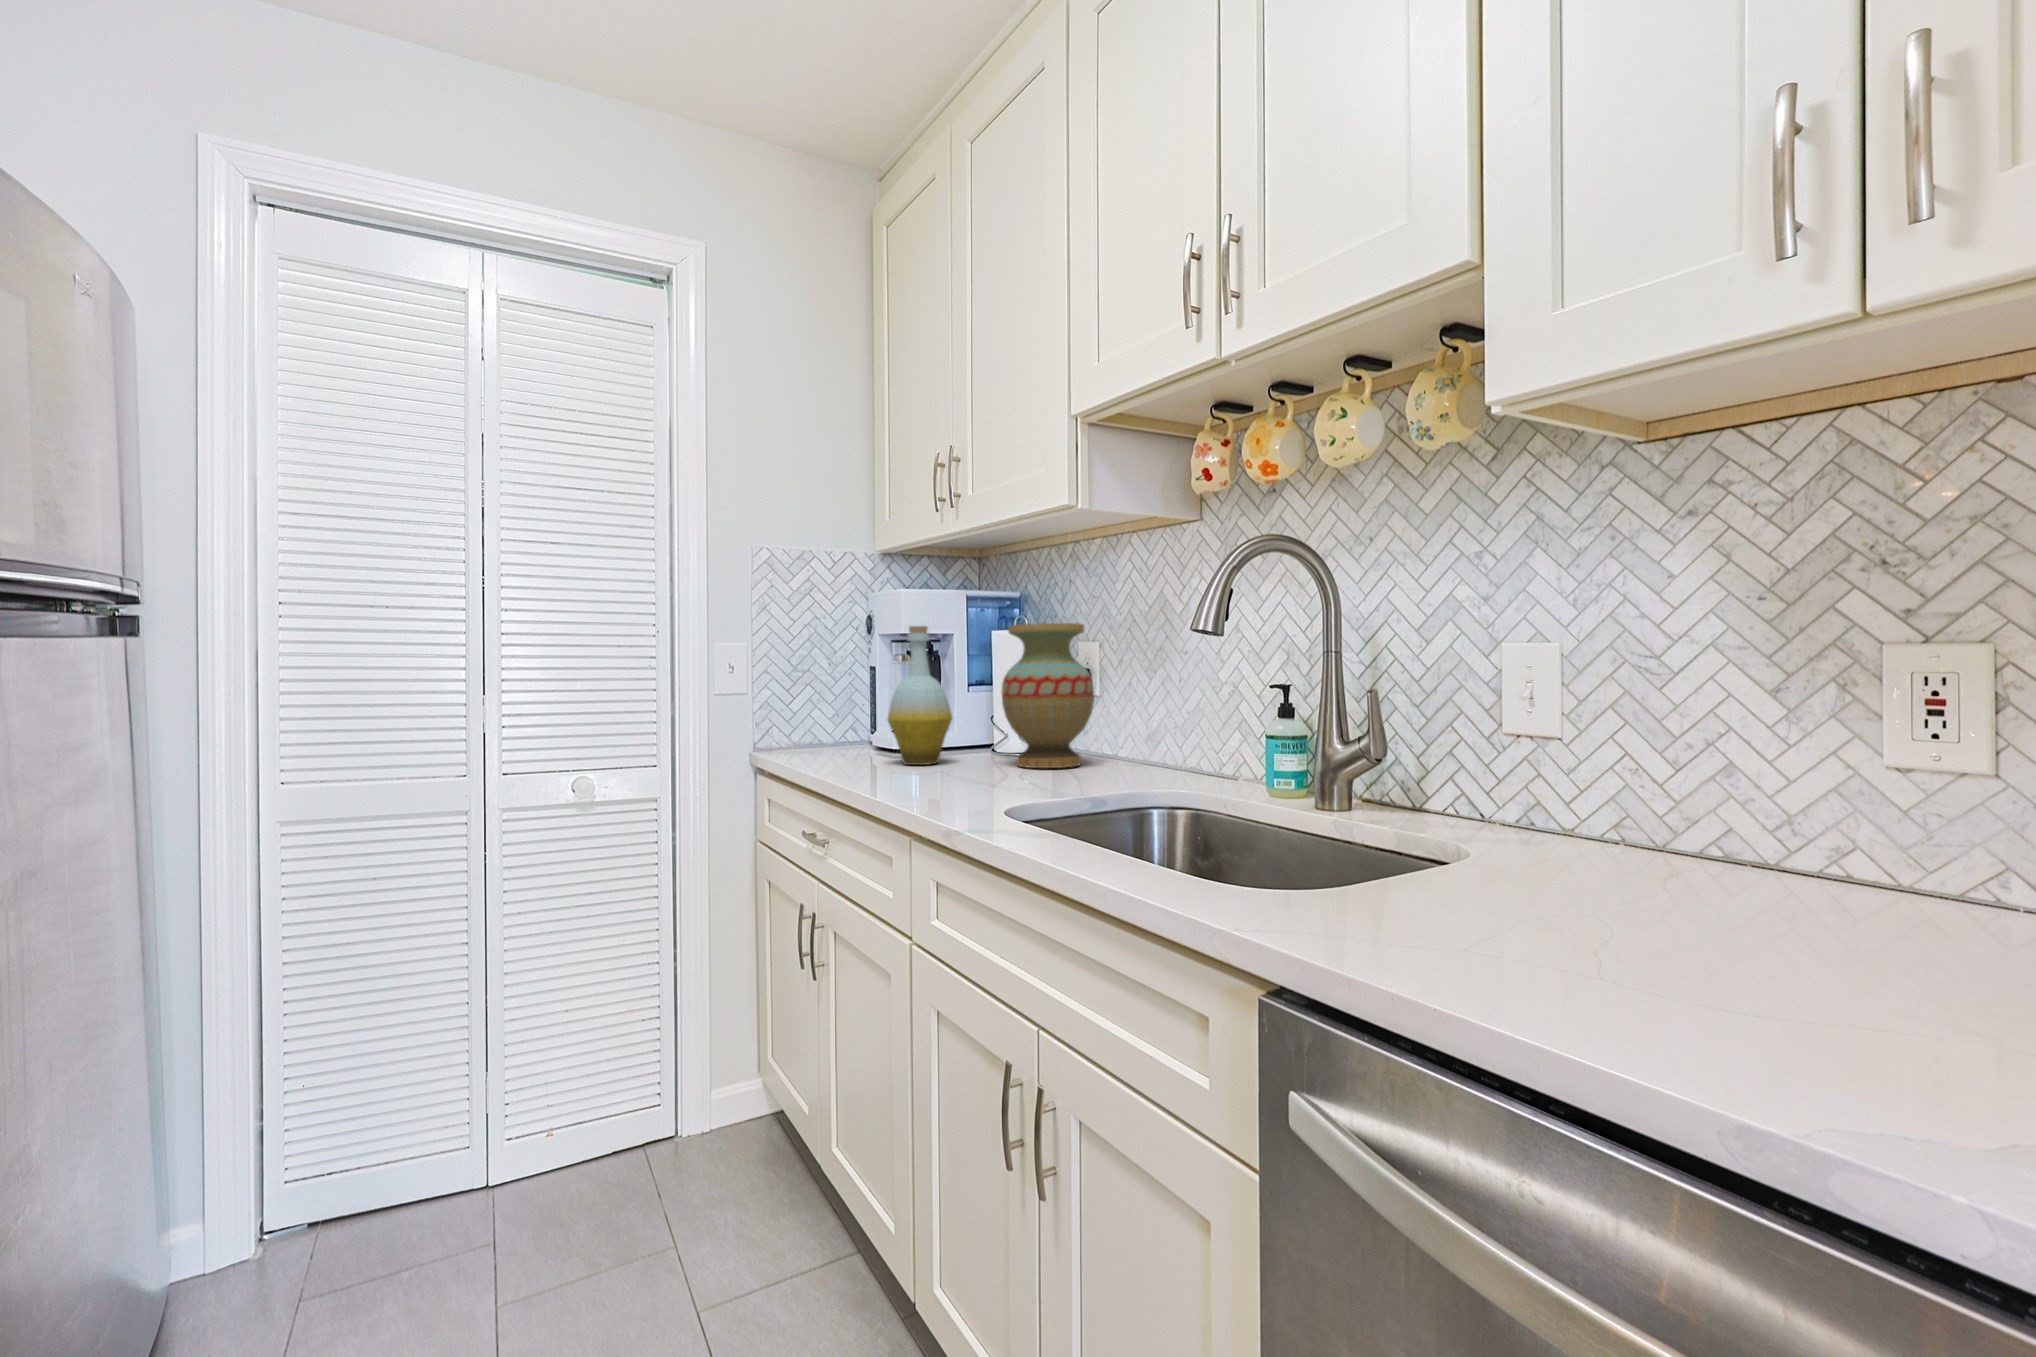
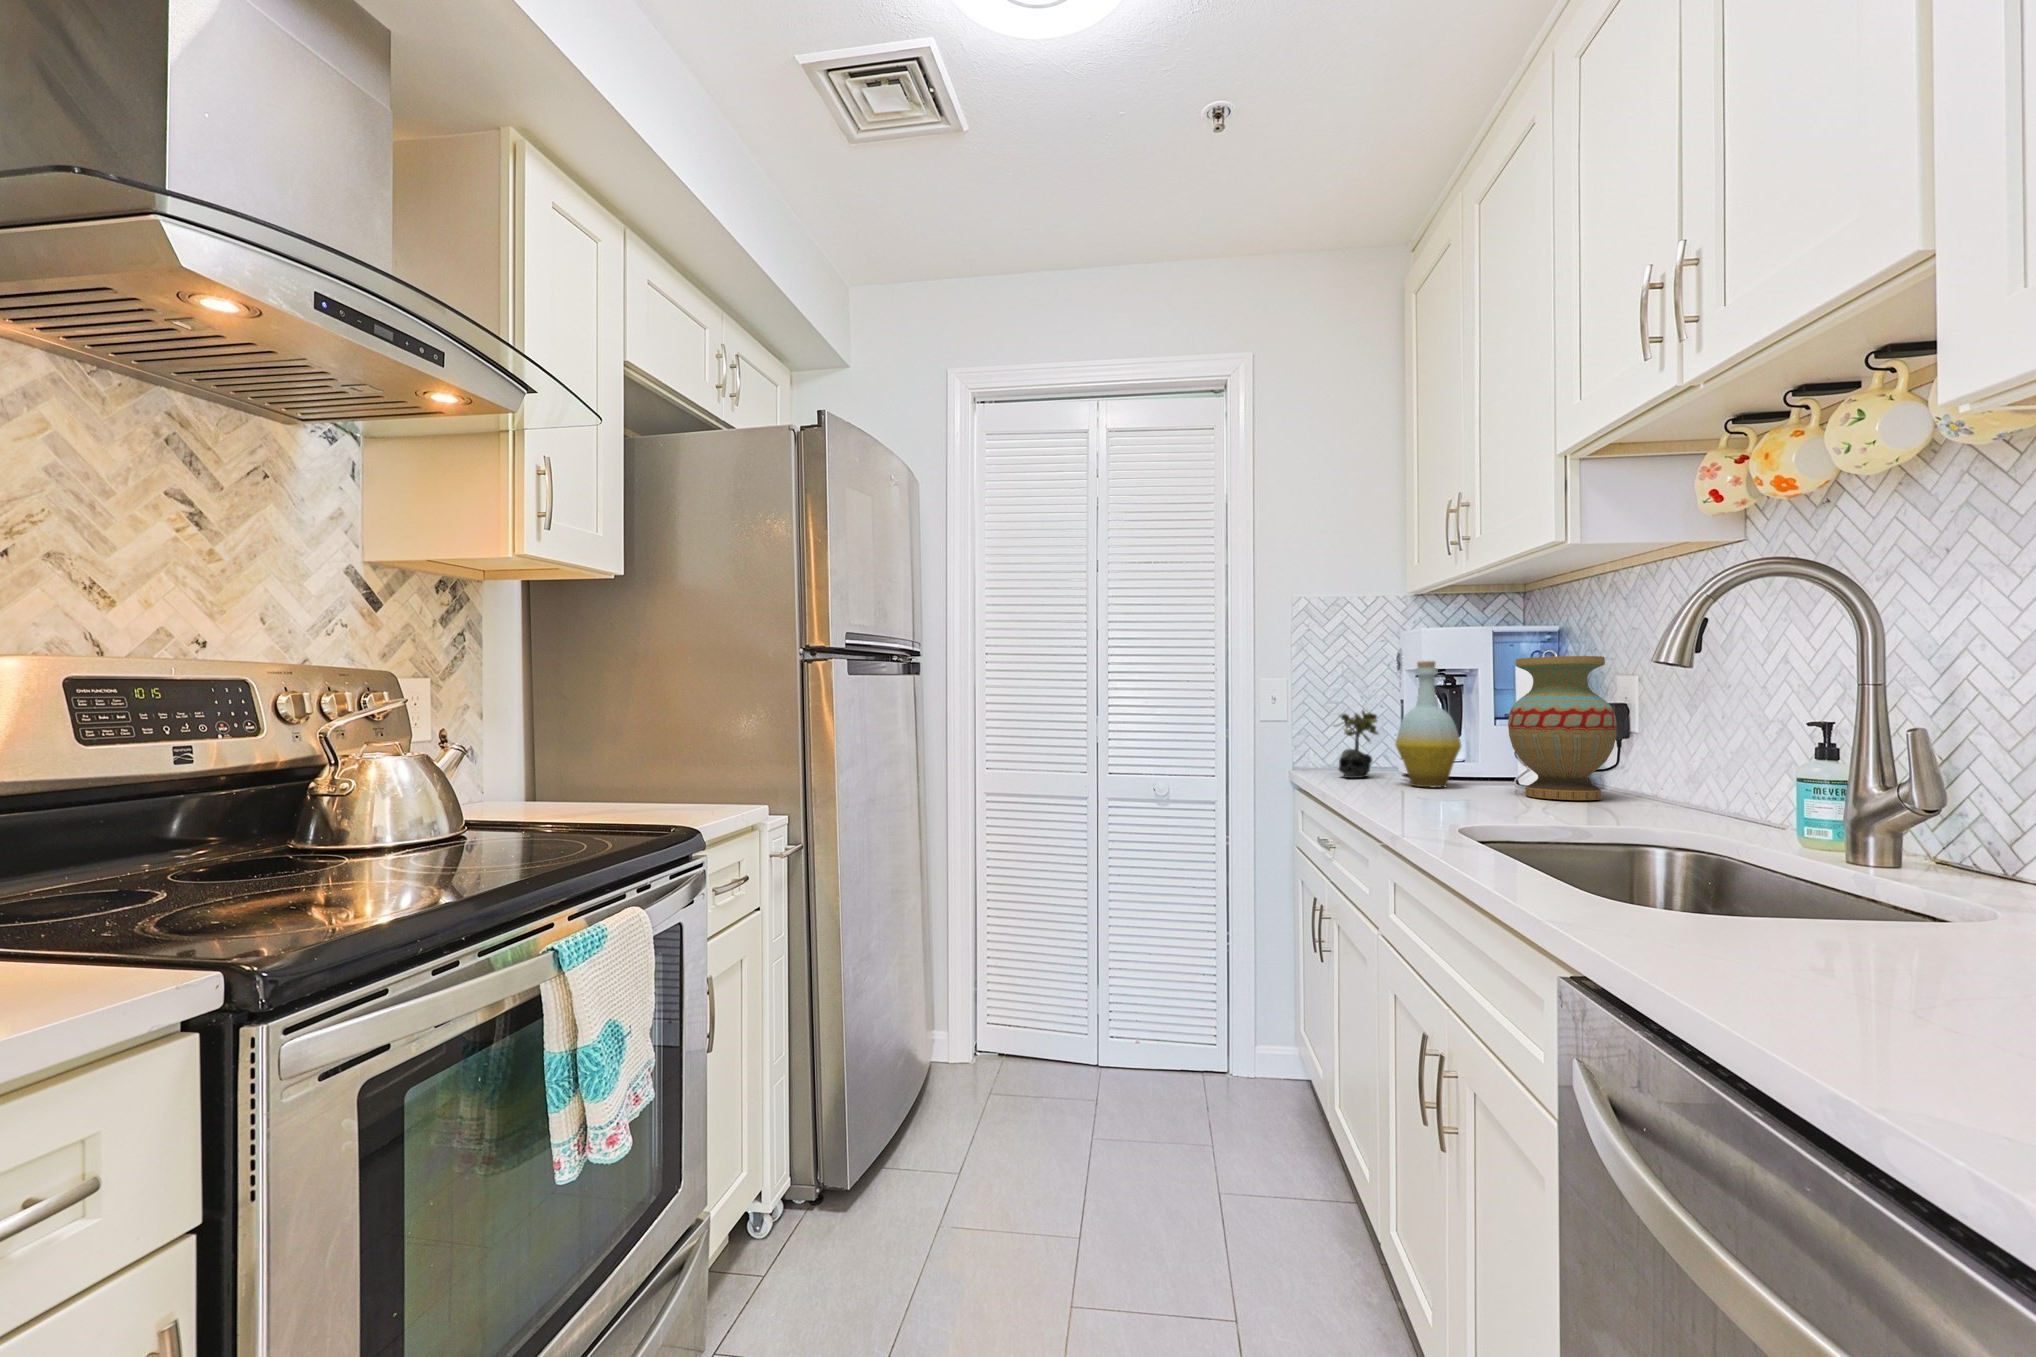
succulent plant: none [810,680,863,760] -> present [1335,710,1378,778]

